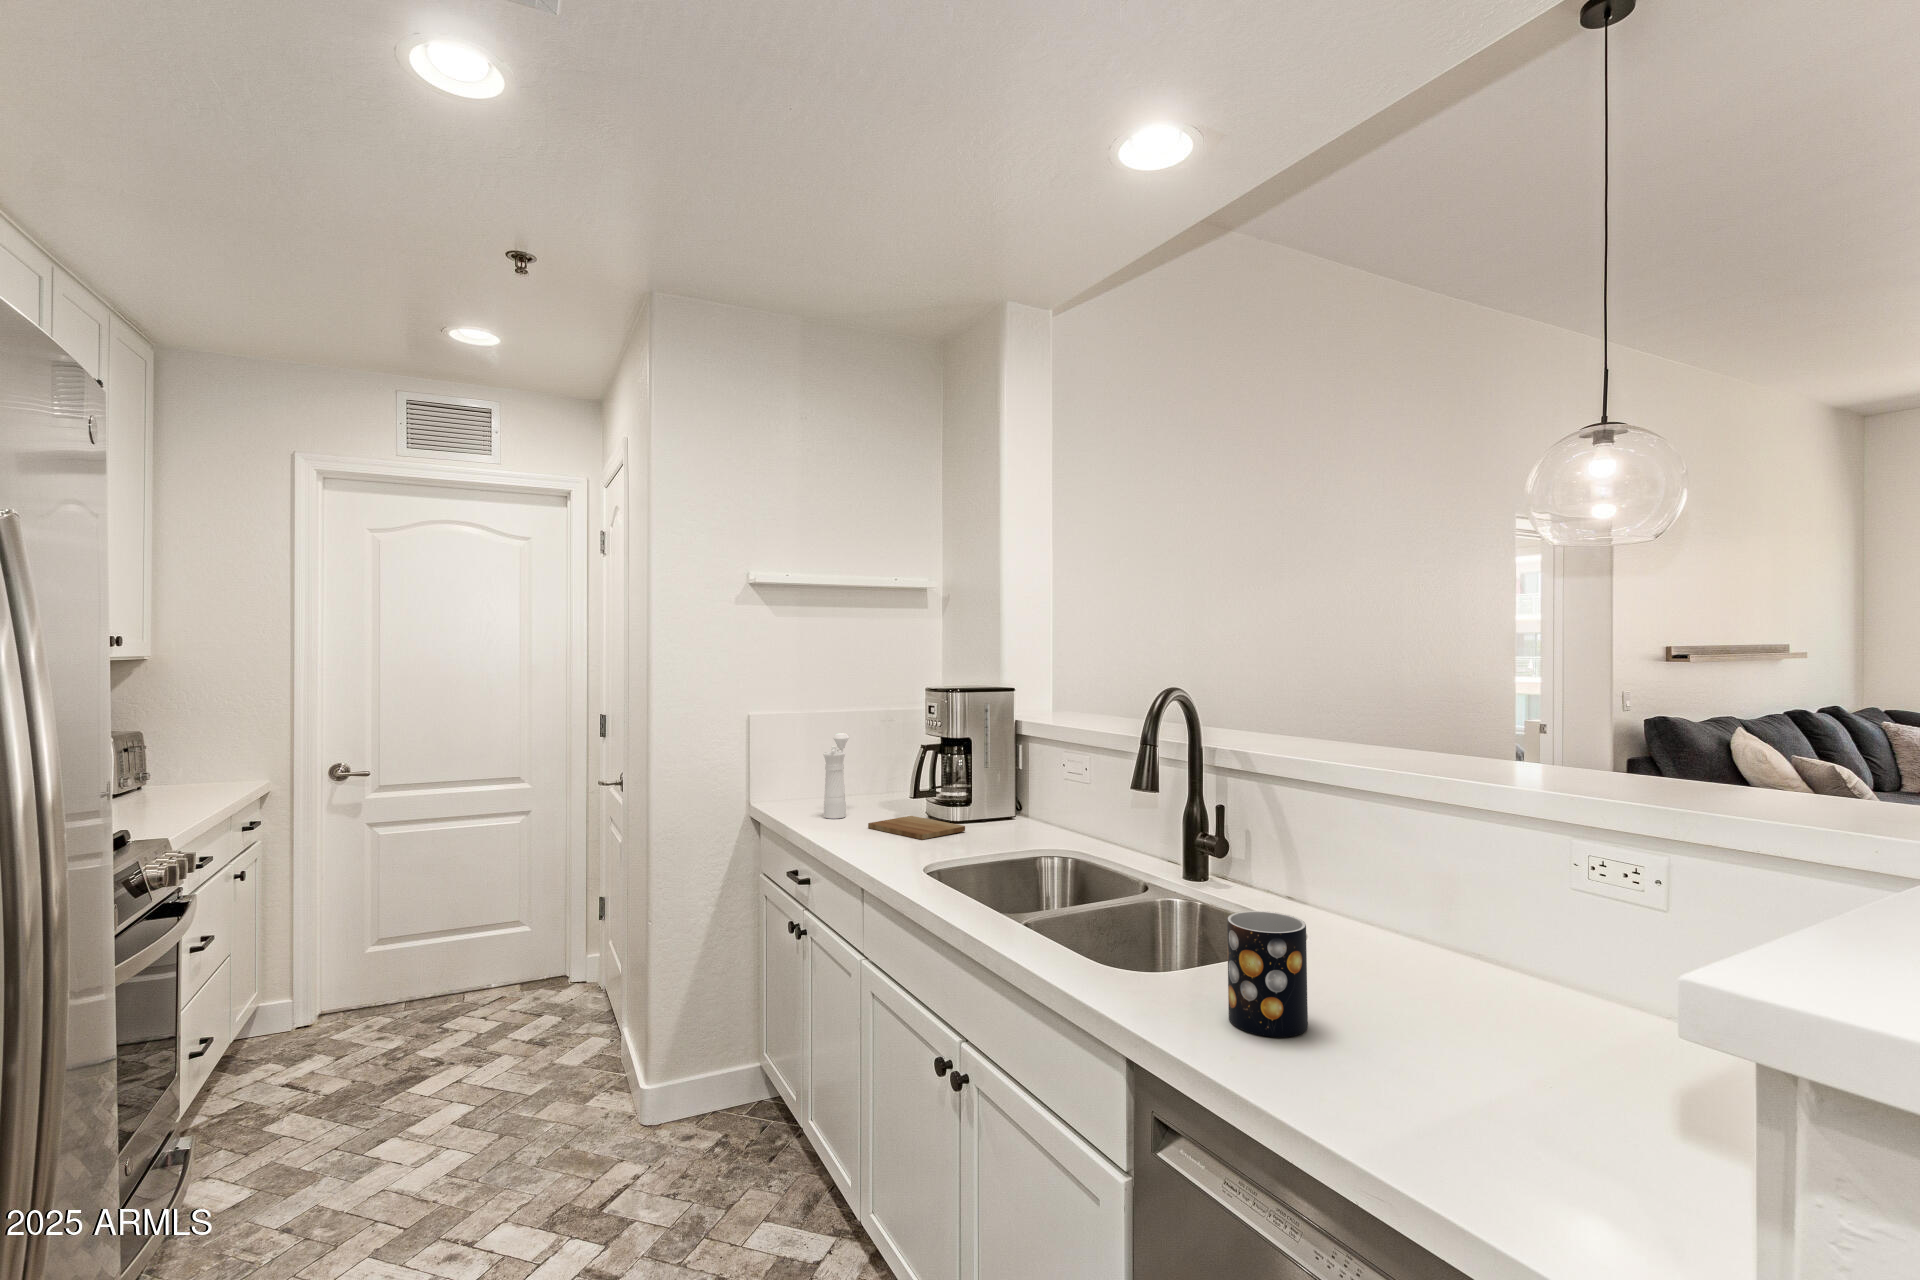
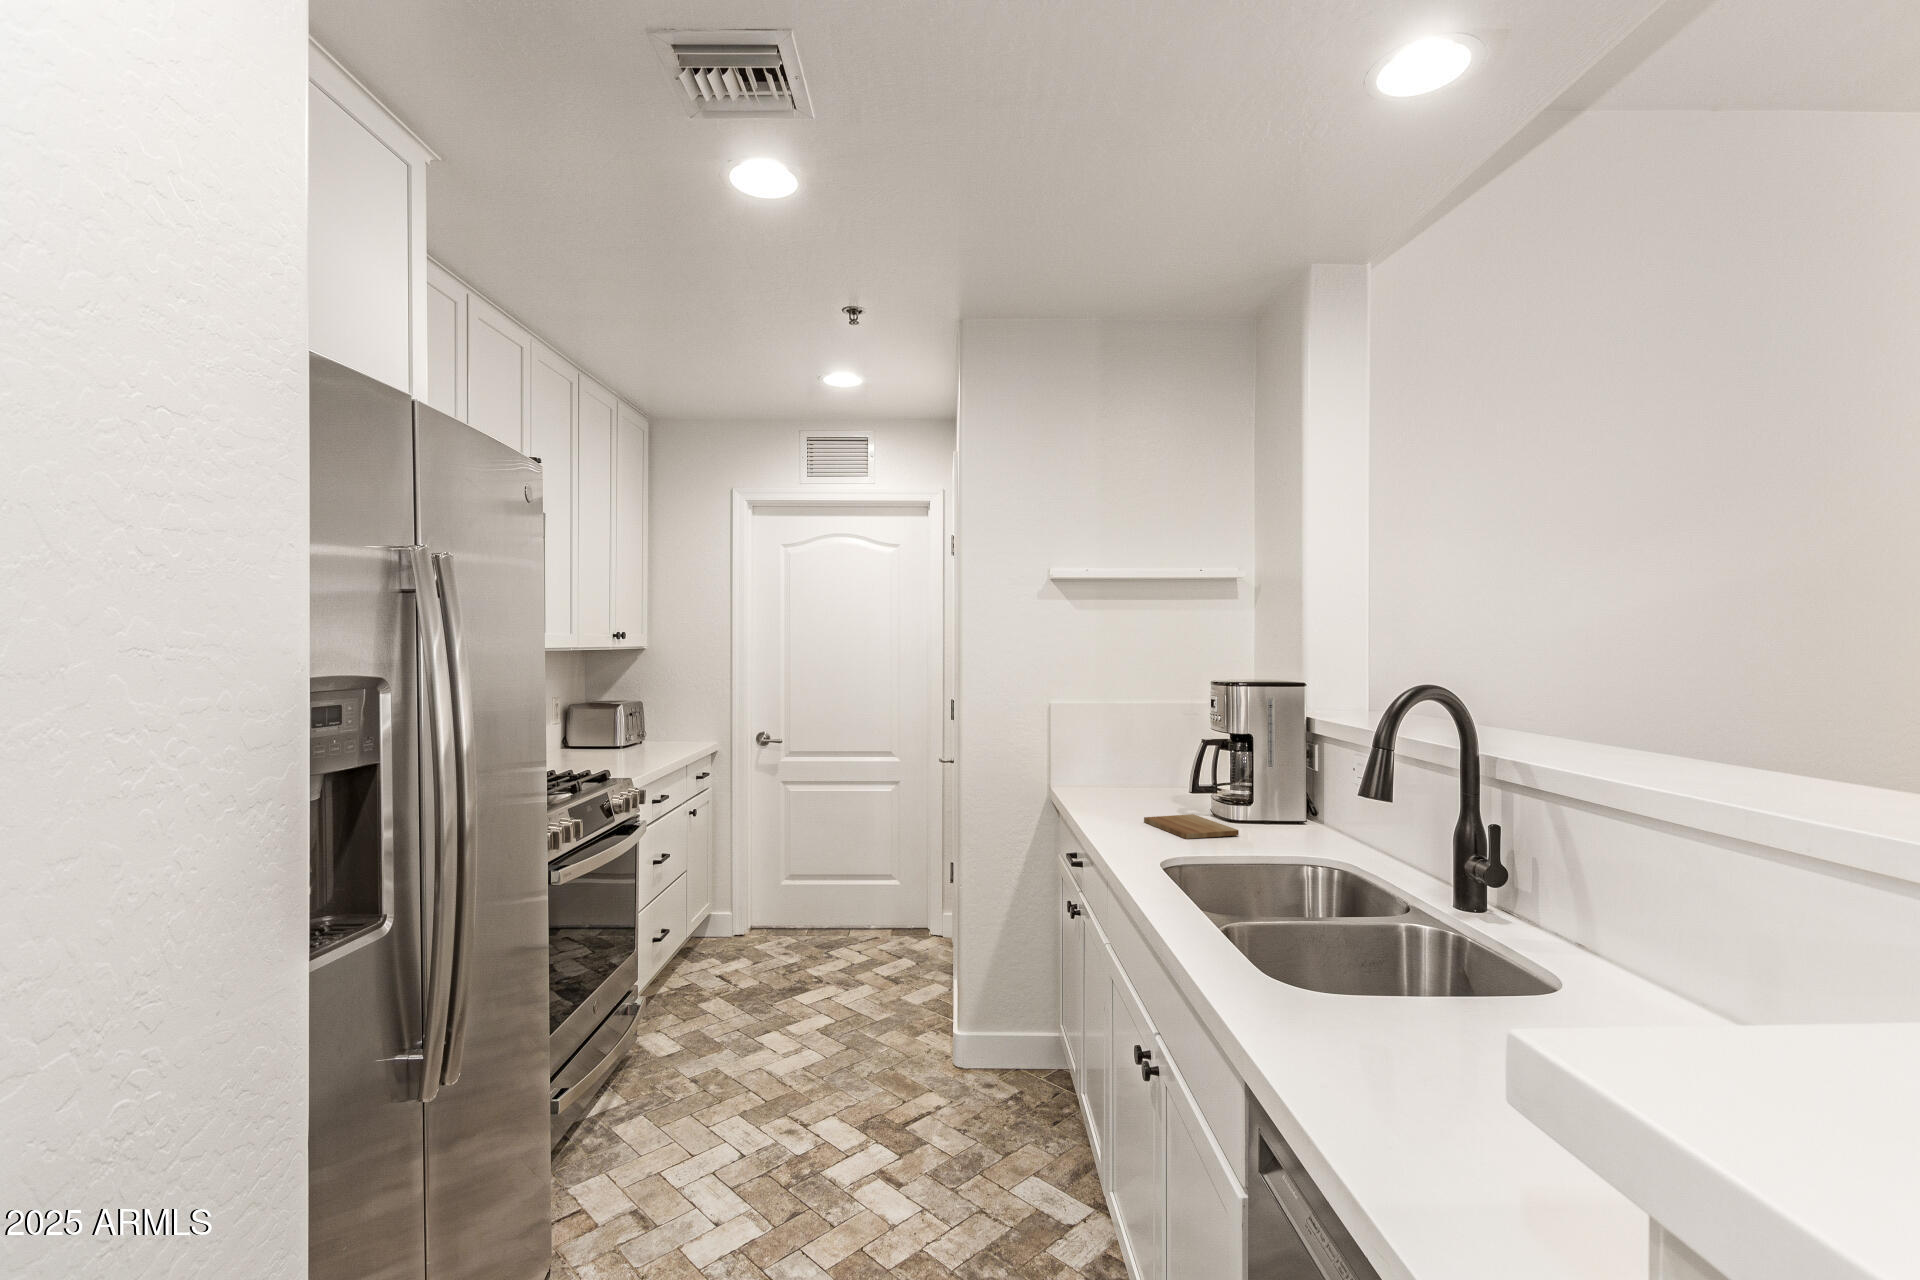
pepper mill: present [823,733,849,819] -> none [1111,726,1143,810]
mug: present [1227,911,1308,1037] -> none [1318,943,1403,1077]

